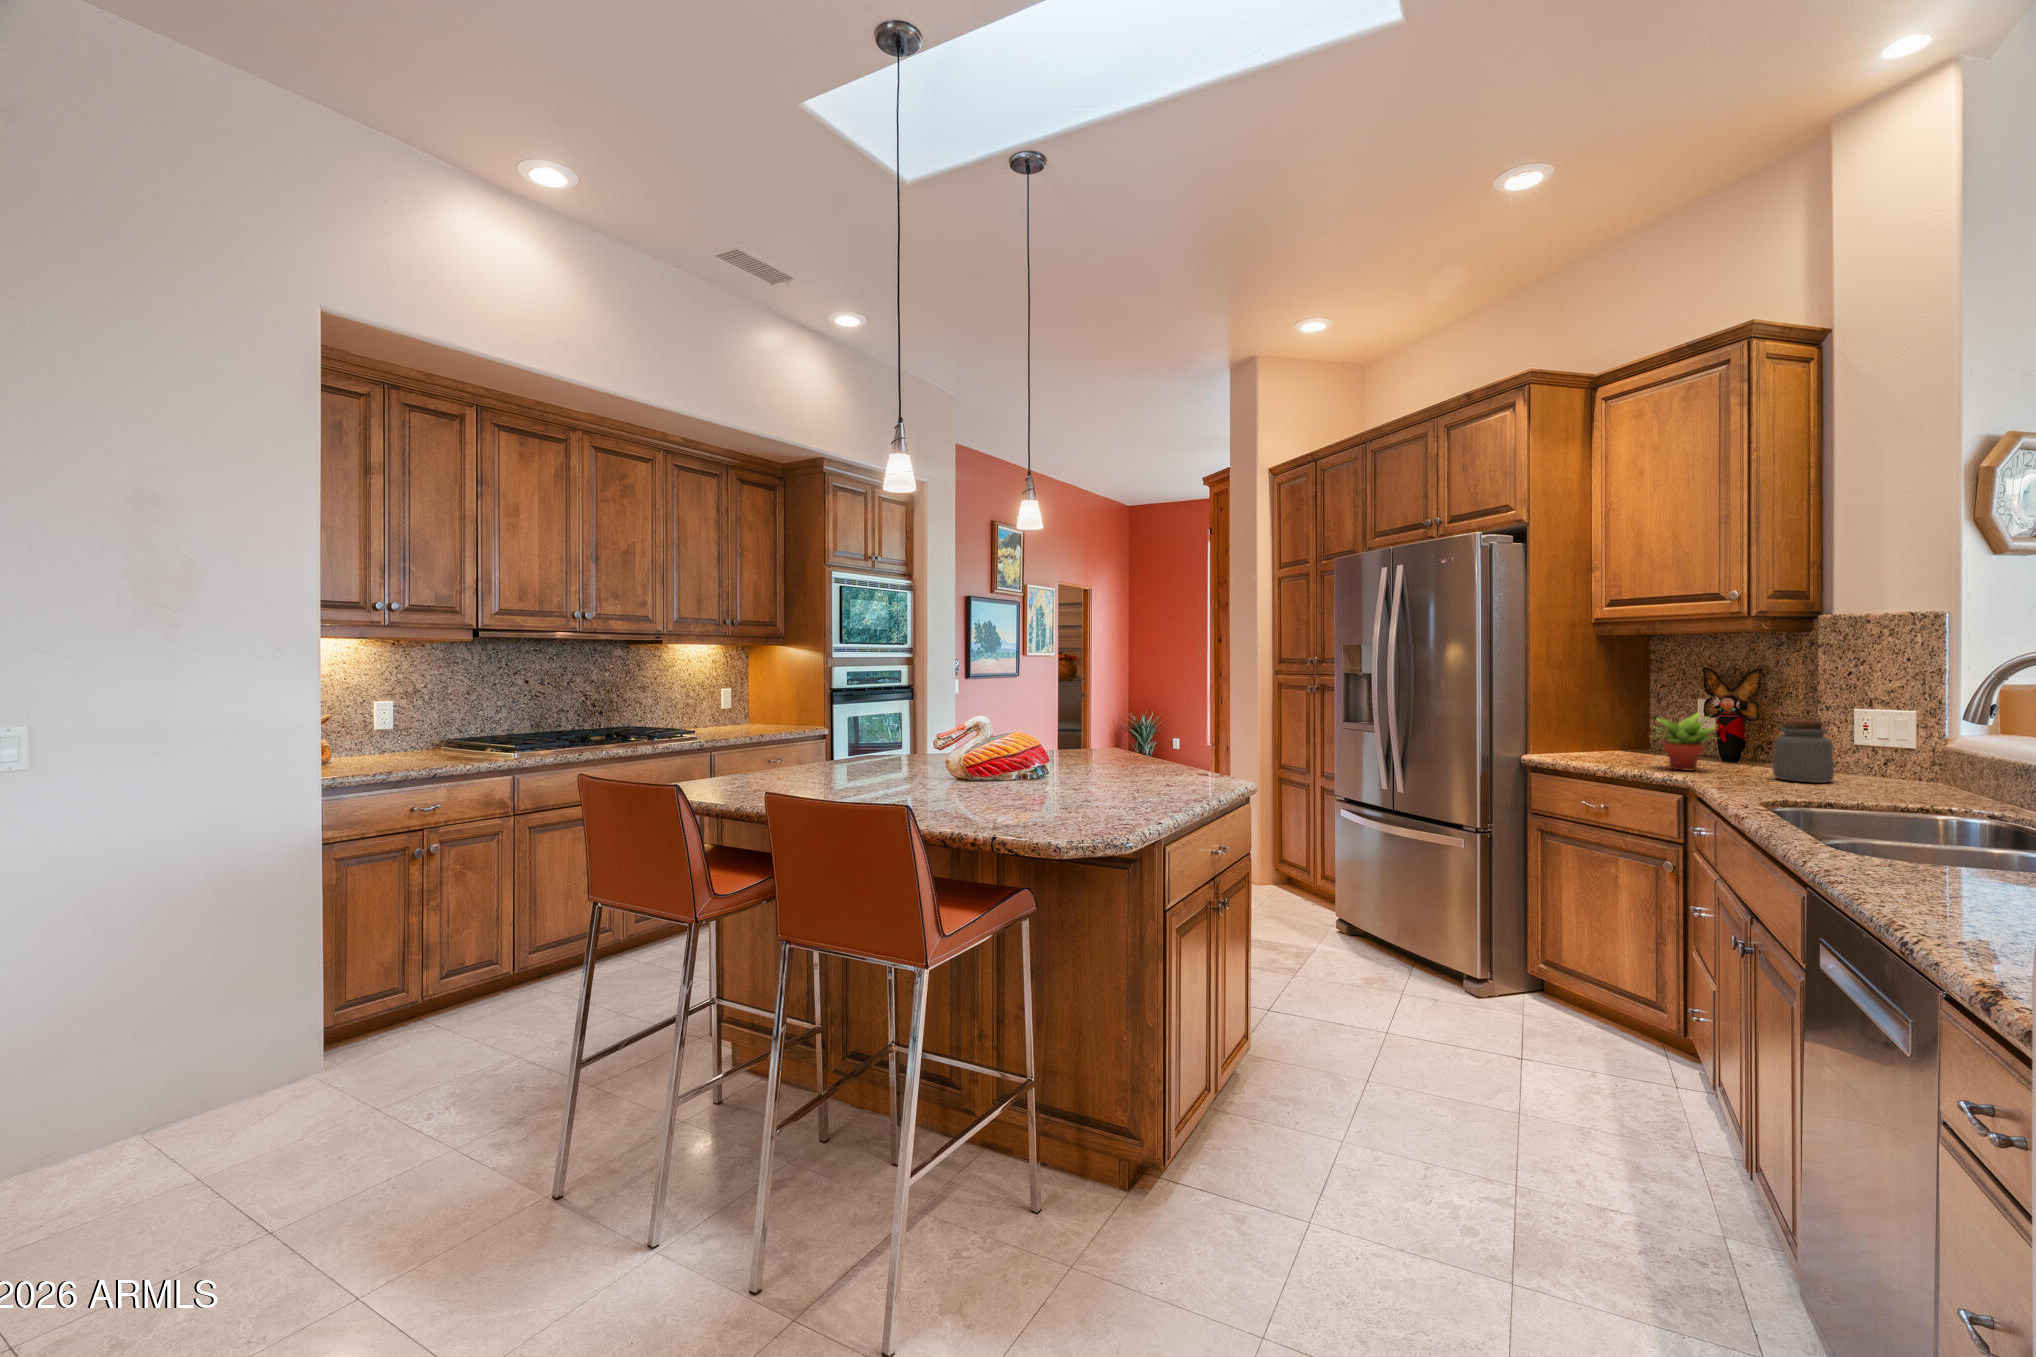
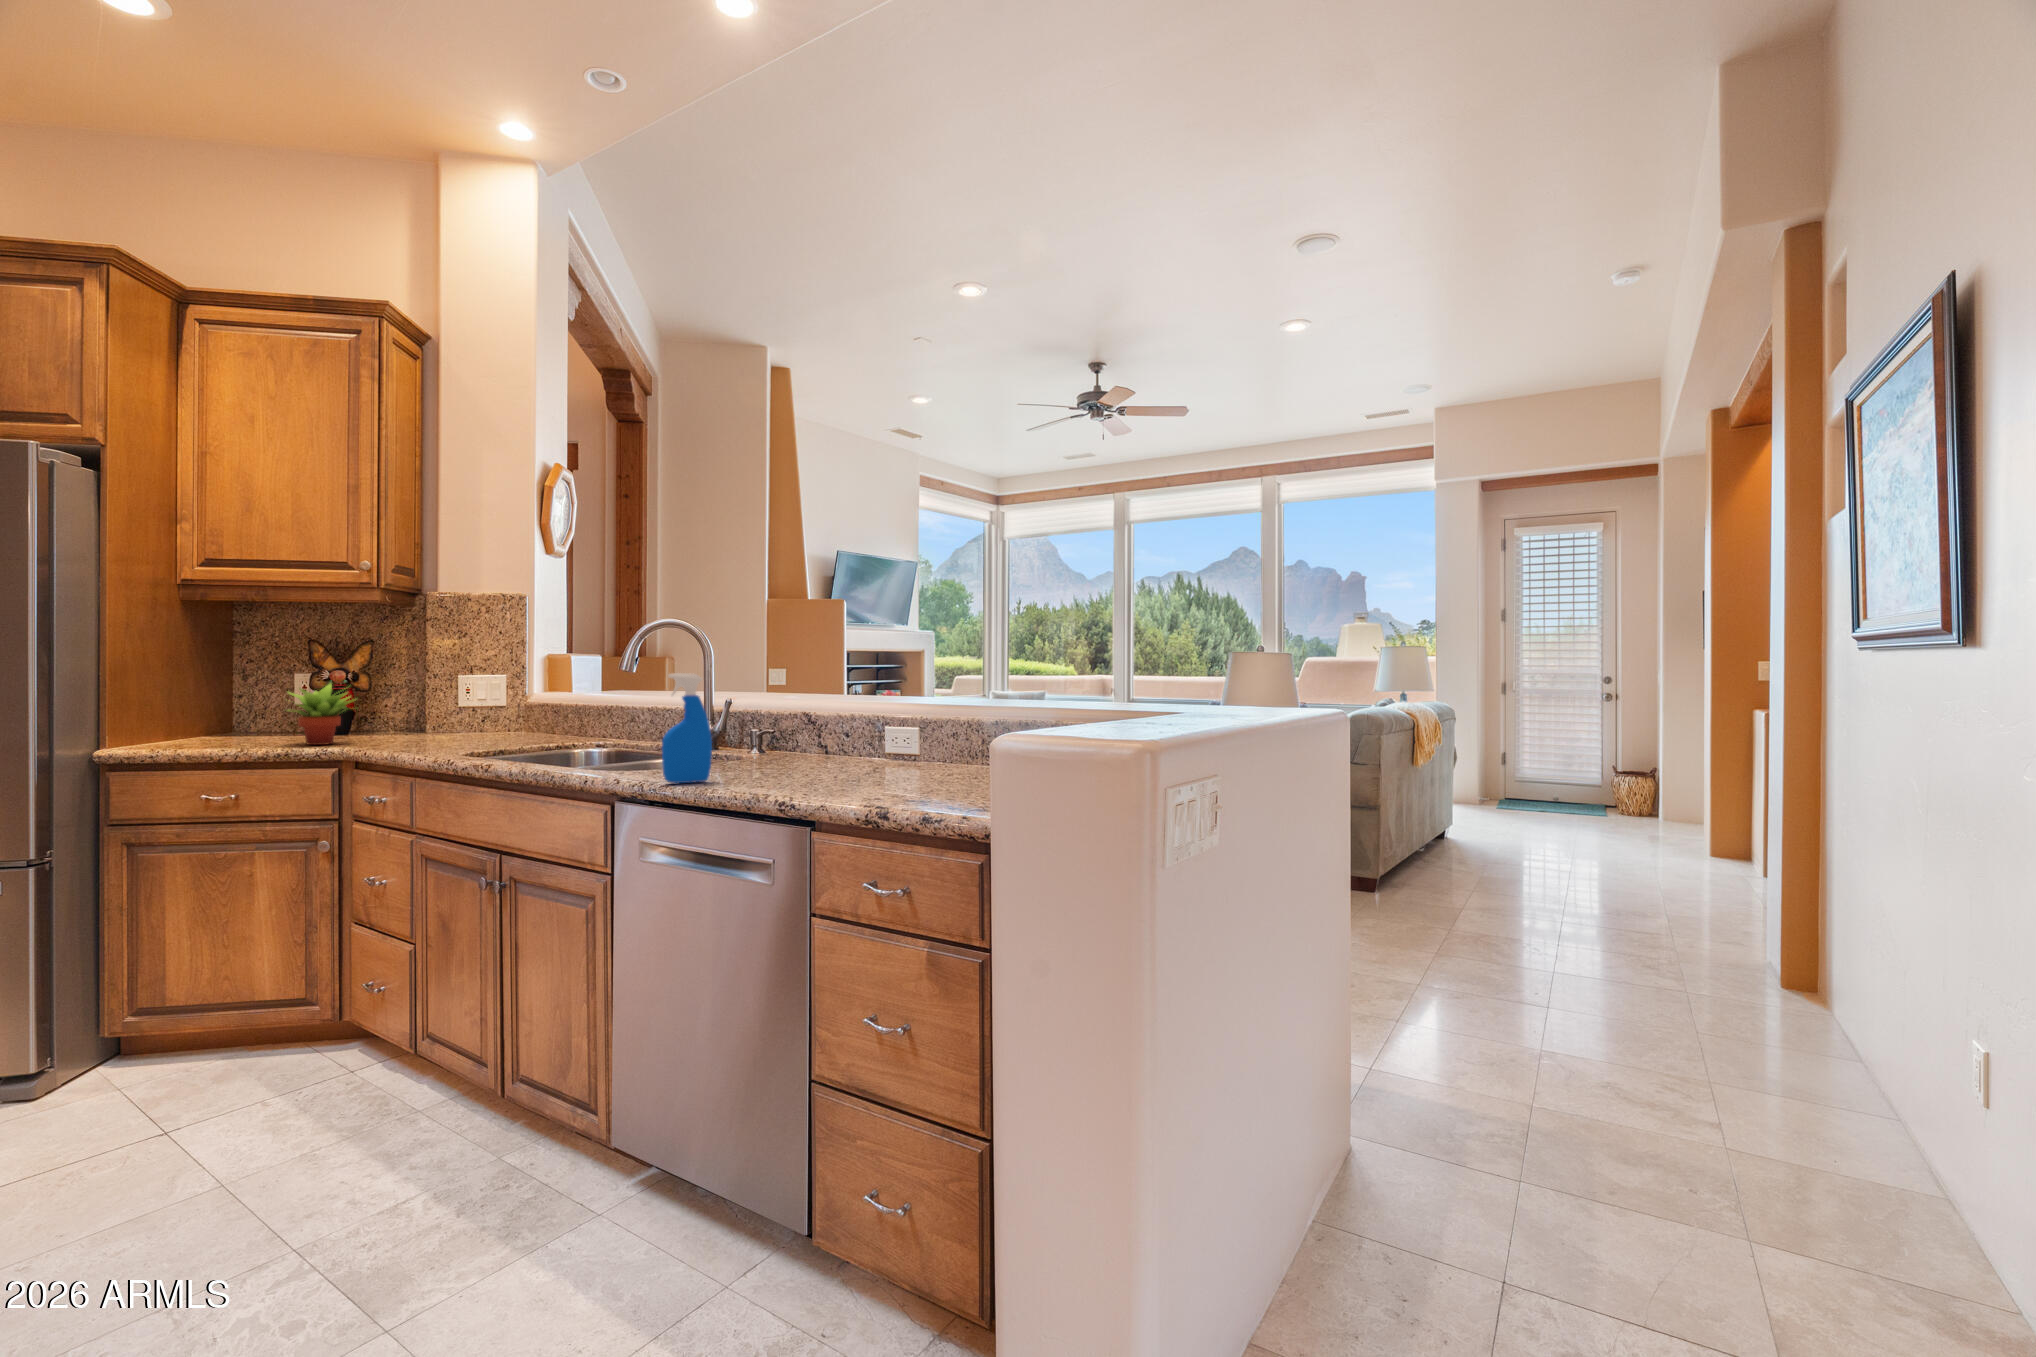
jar: present [1773,719,1834,783] -> none [411,686,460,742]
spray bottle: none [1916,737,2019,900] -> present [662,673,712,783]

